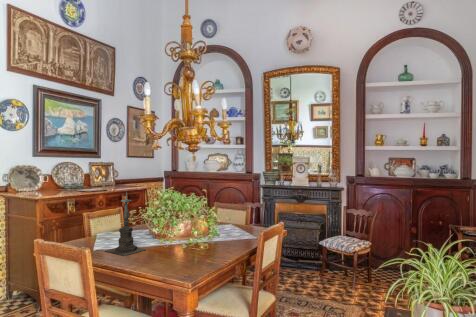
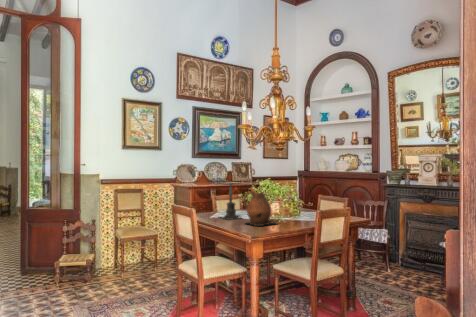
ceramic pitcher: none [158,208,207,267] -> present [243,188,277,226]

